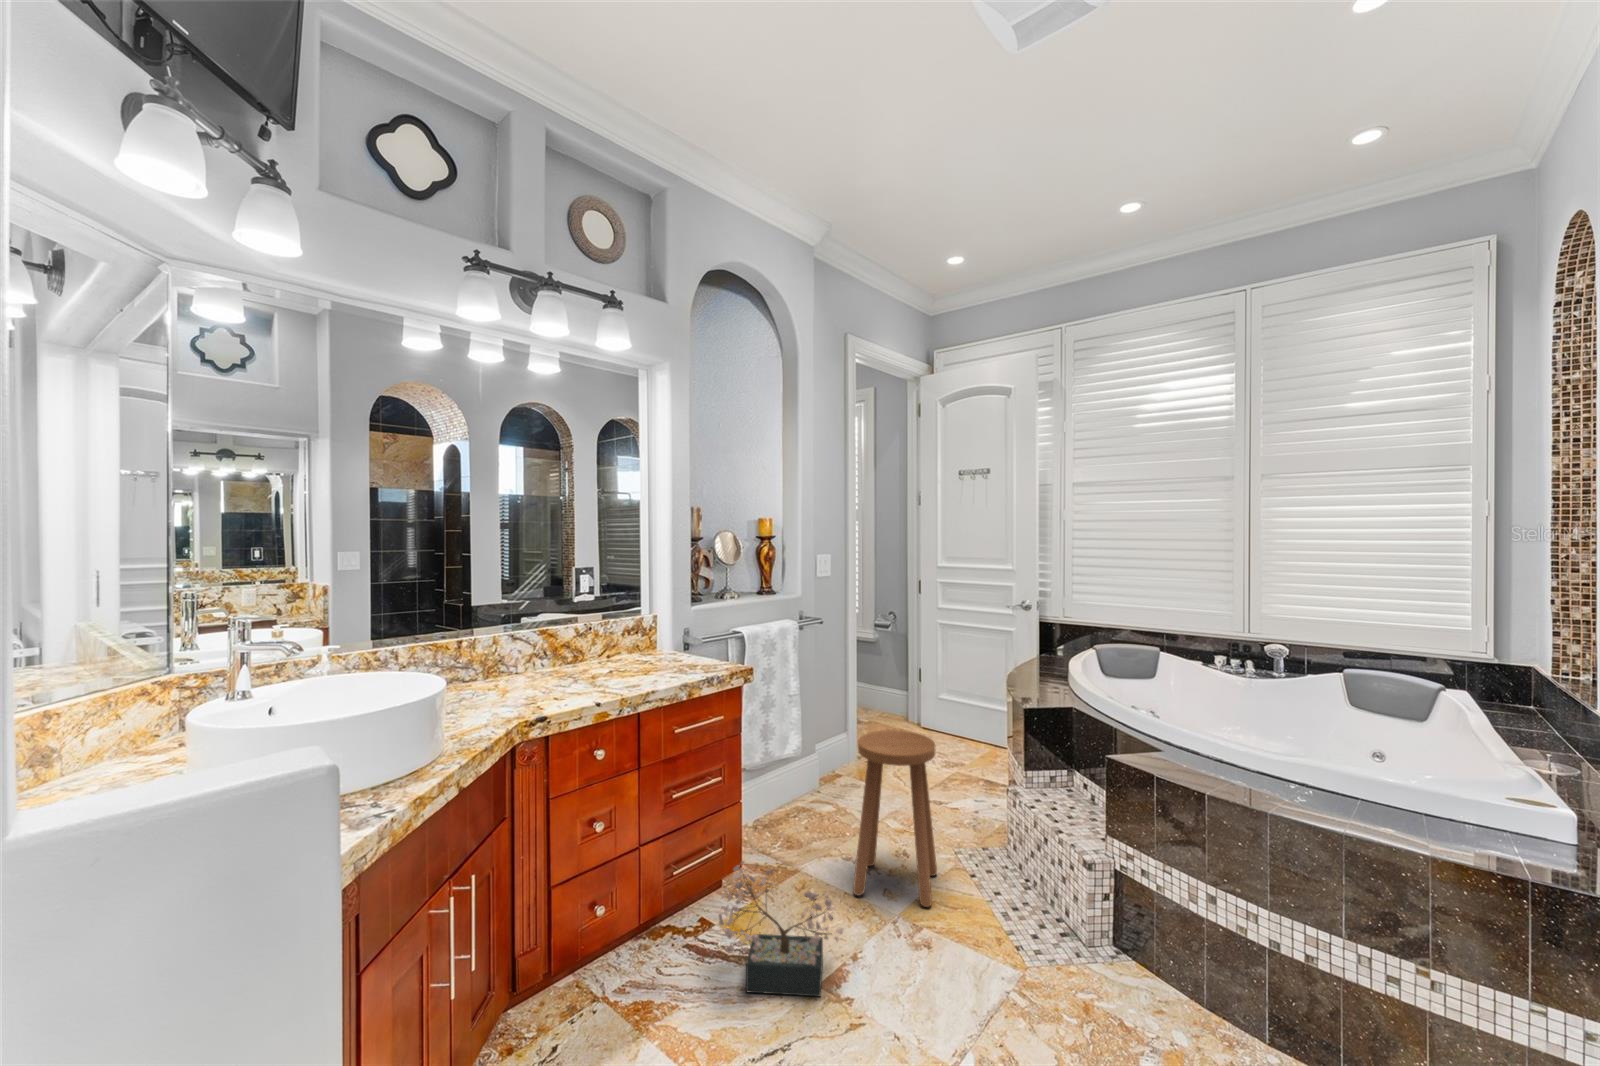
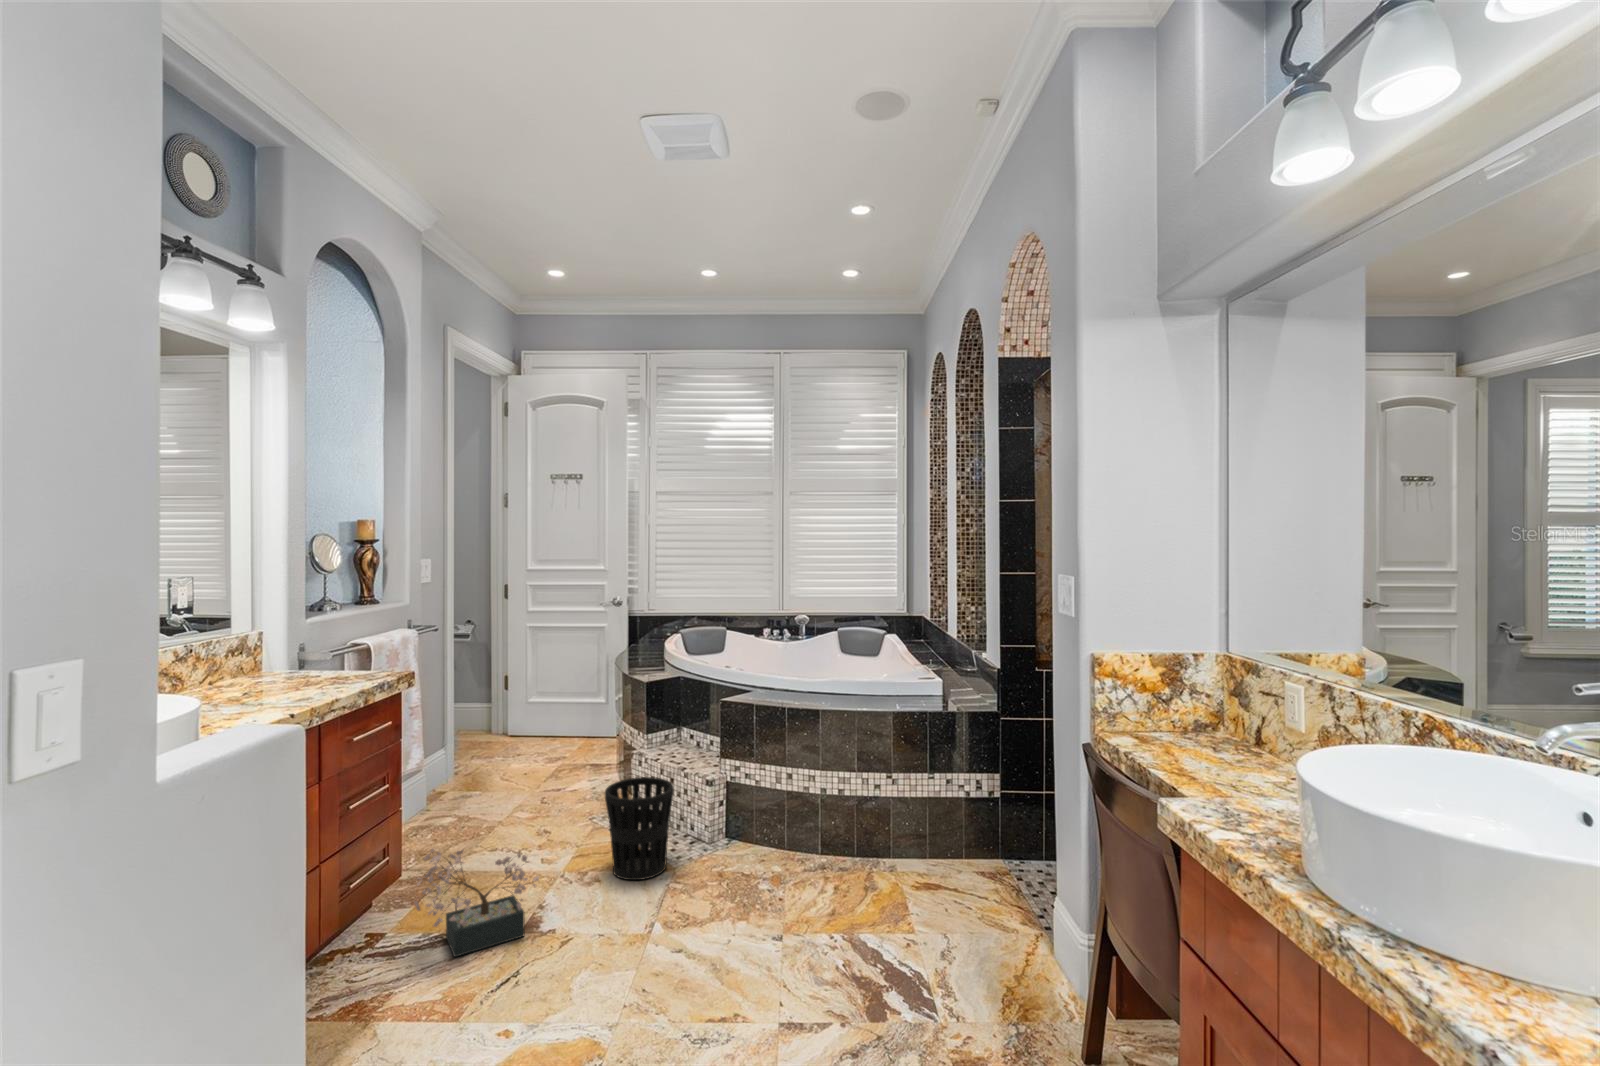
stool: present [853,730,937,907] -> none [512,716,587,869]
wastebasket: none [942,829,1029,971] -> present [605,777,674,880]

